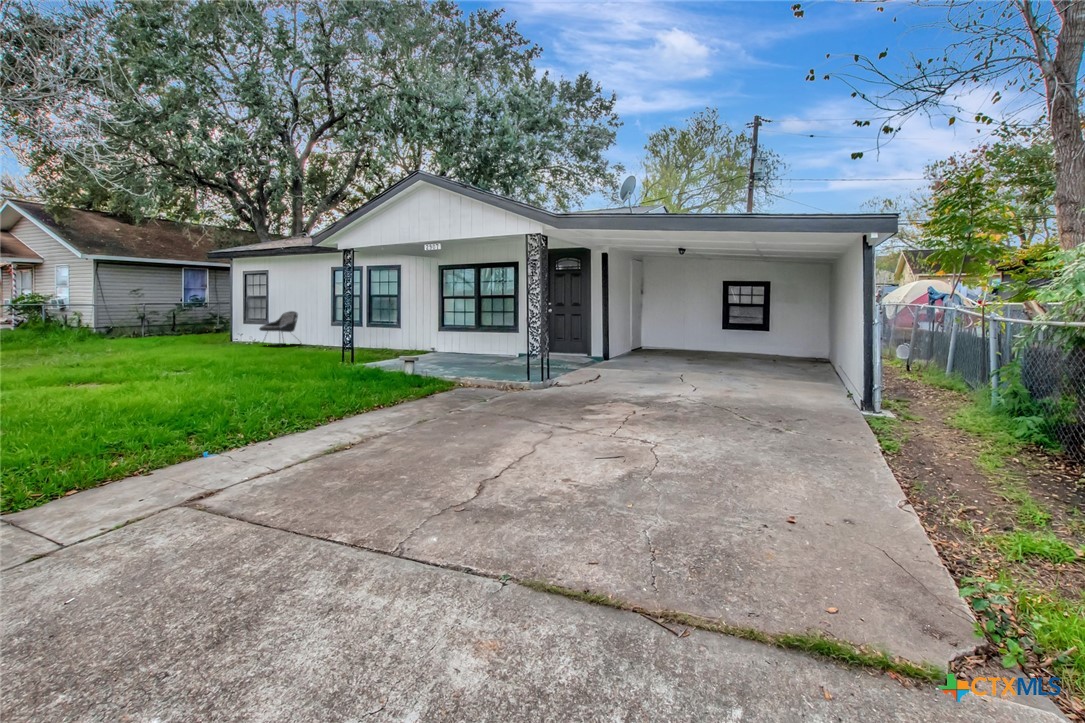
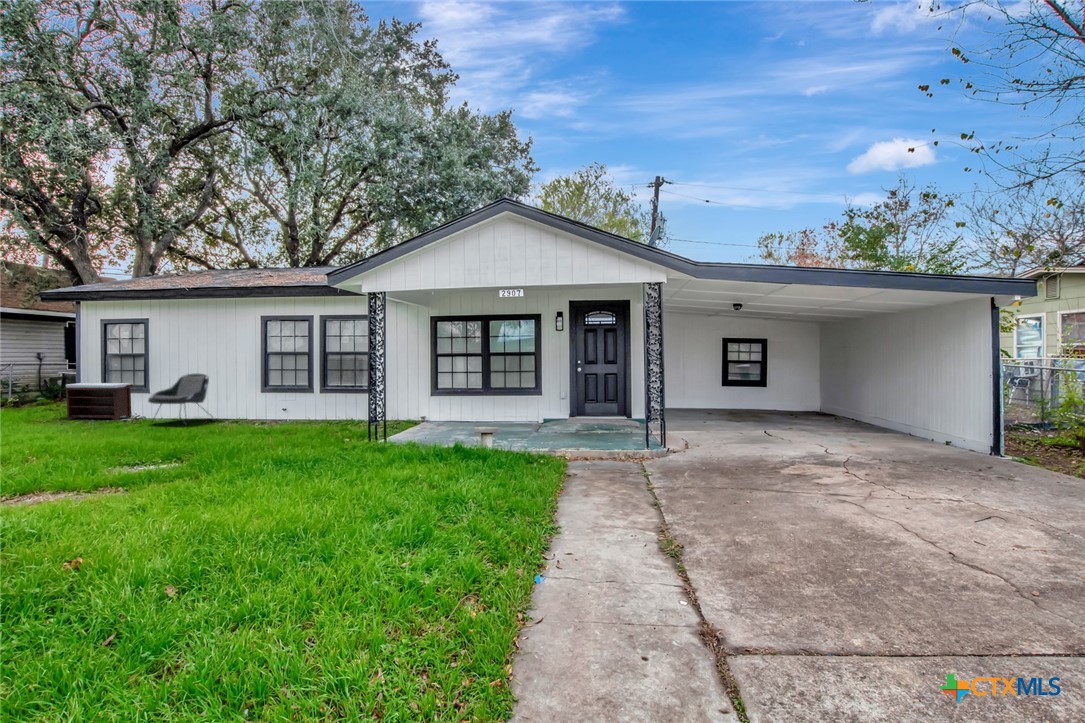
bench: none [221,318,259,343] -> present [64,383,133,420]

